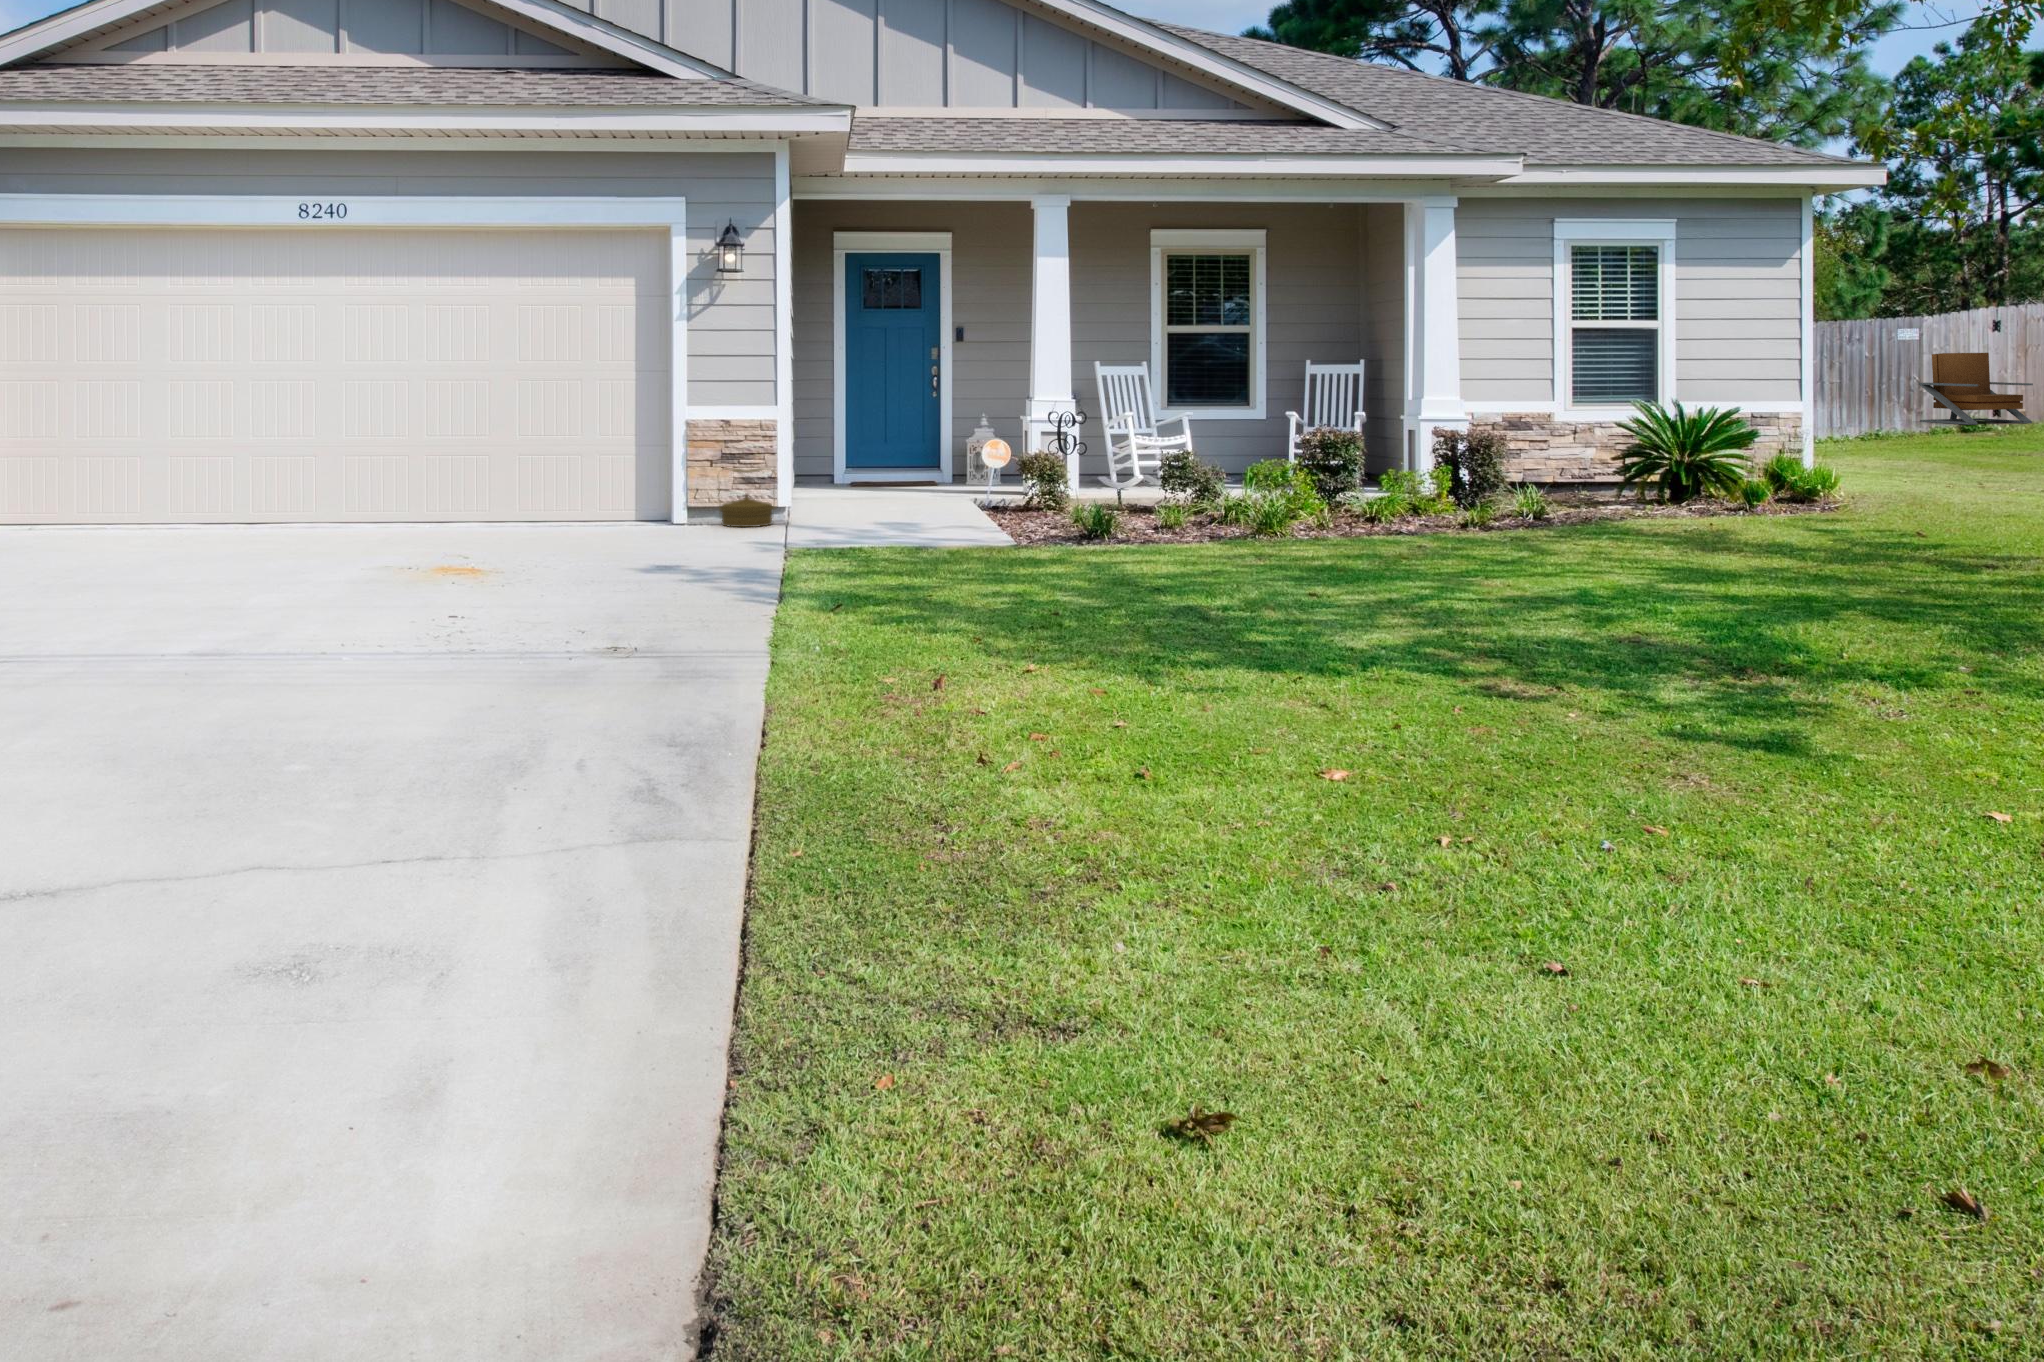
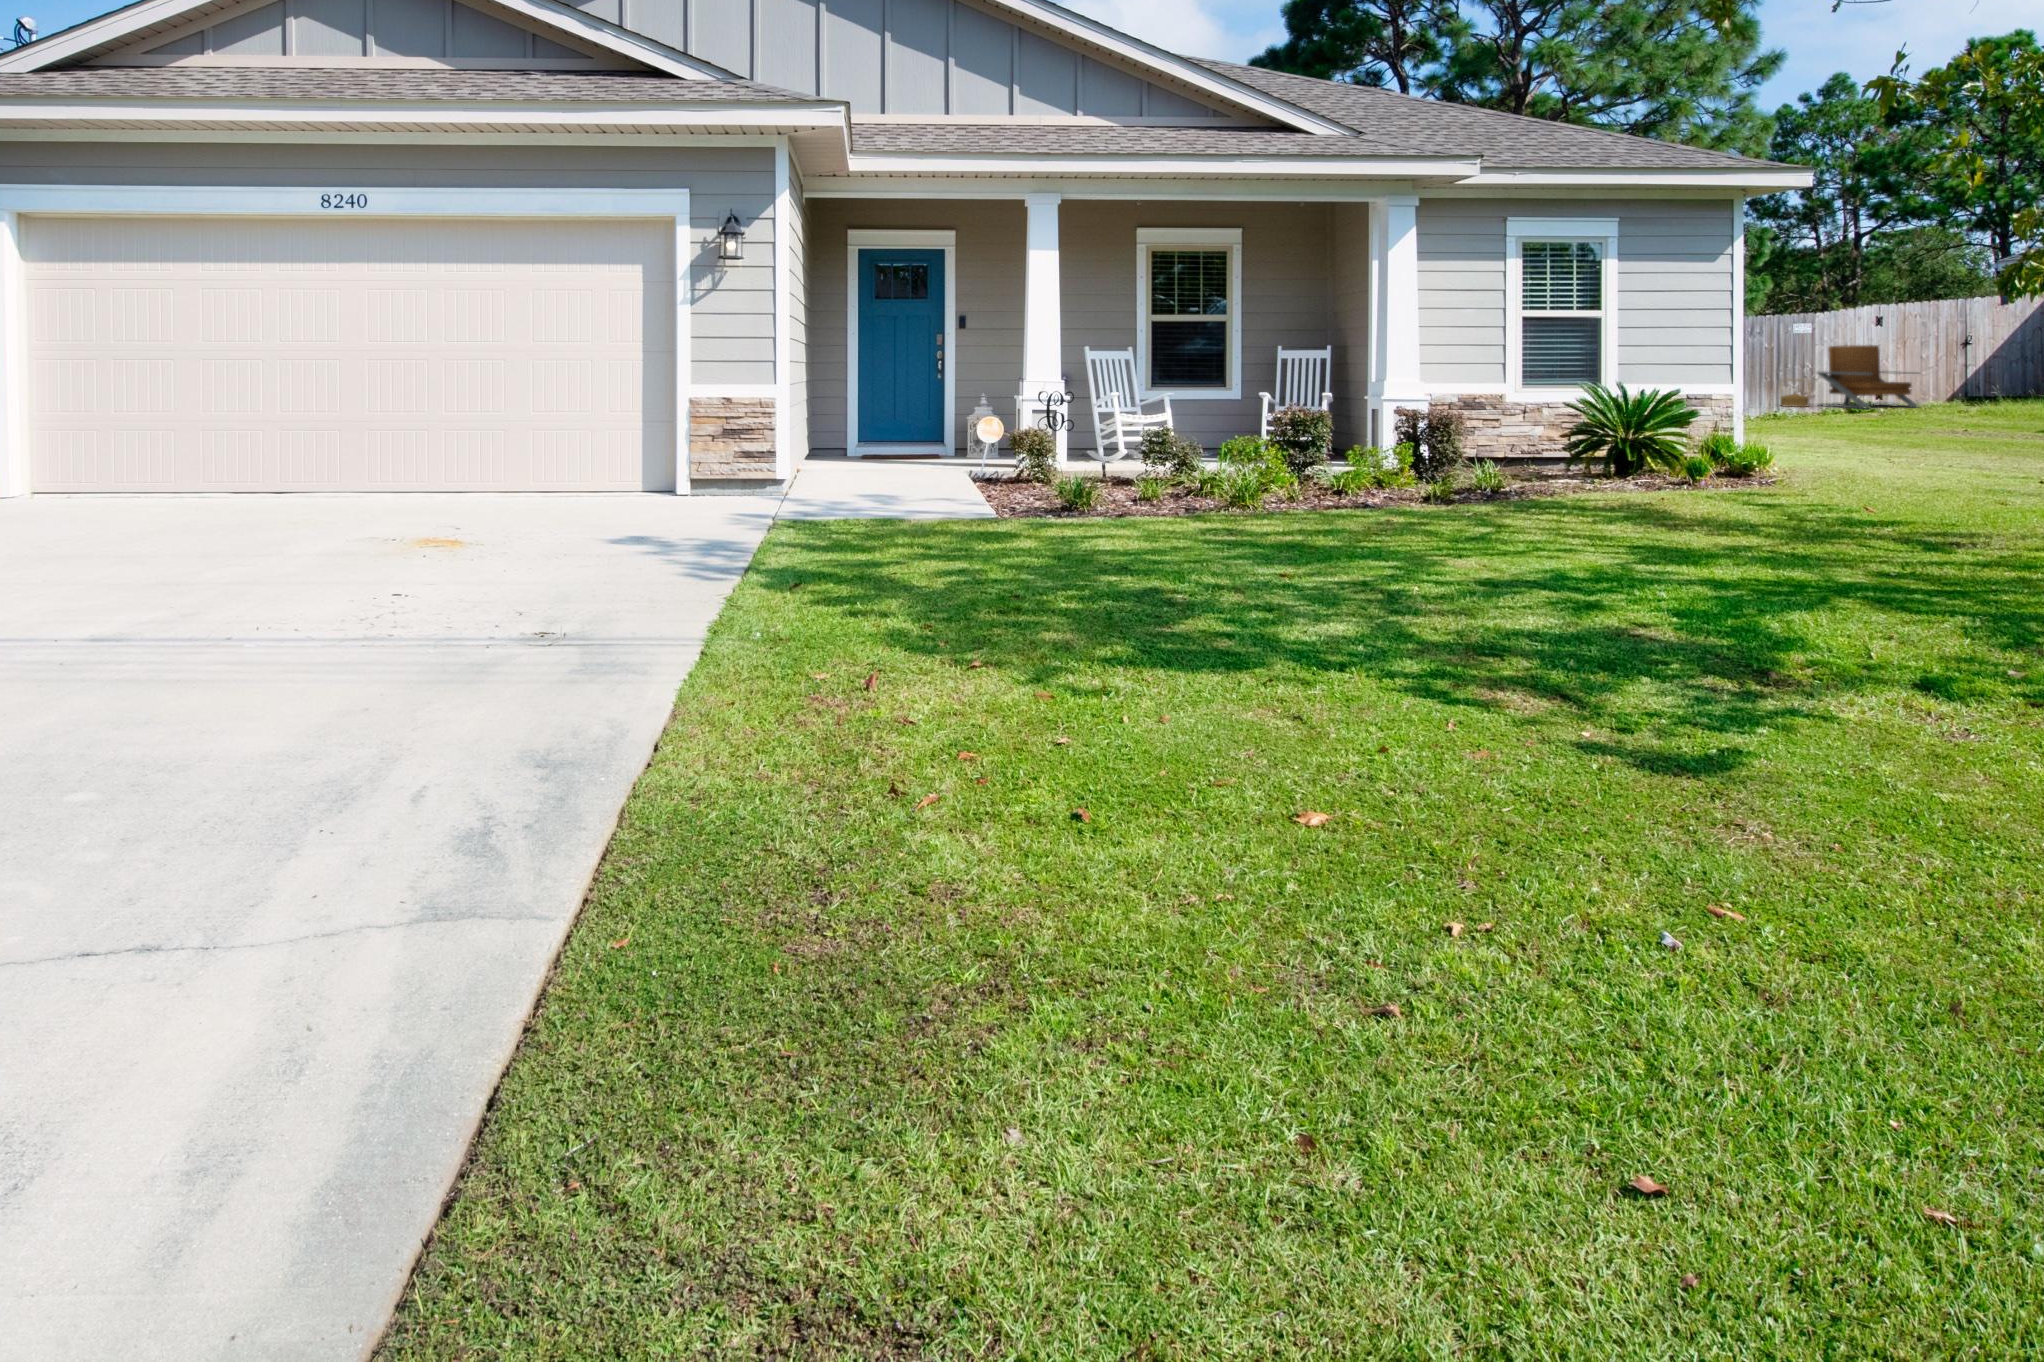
woven basket: present [719,468,774,527] -> present [1780,379,1809,407]

